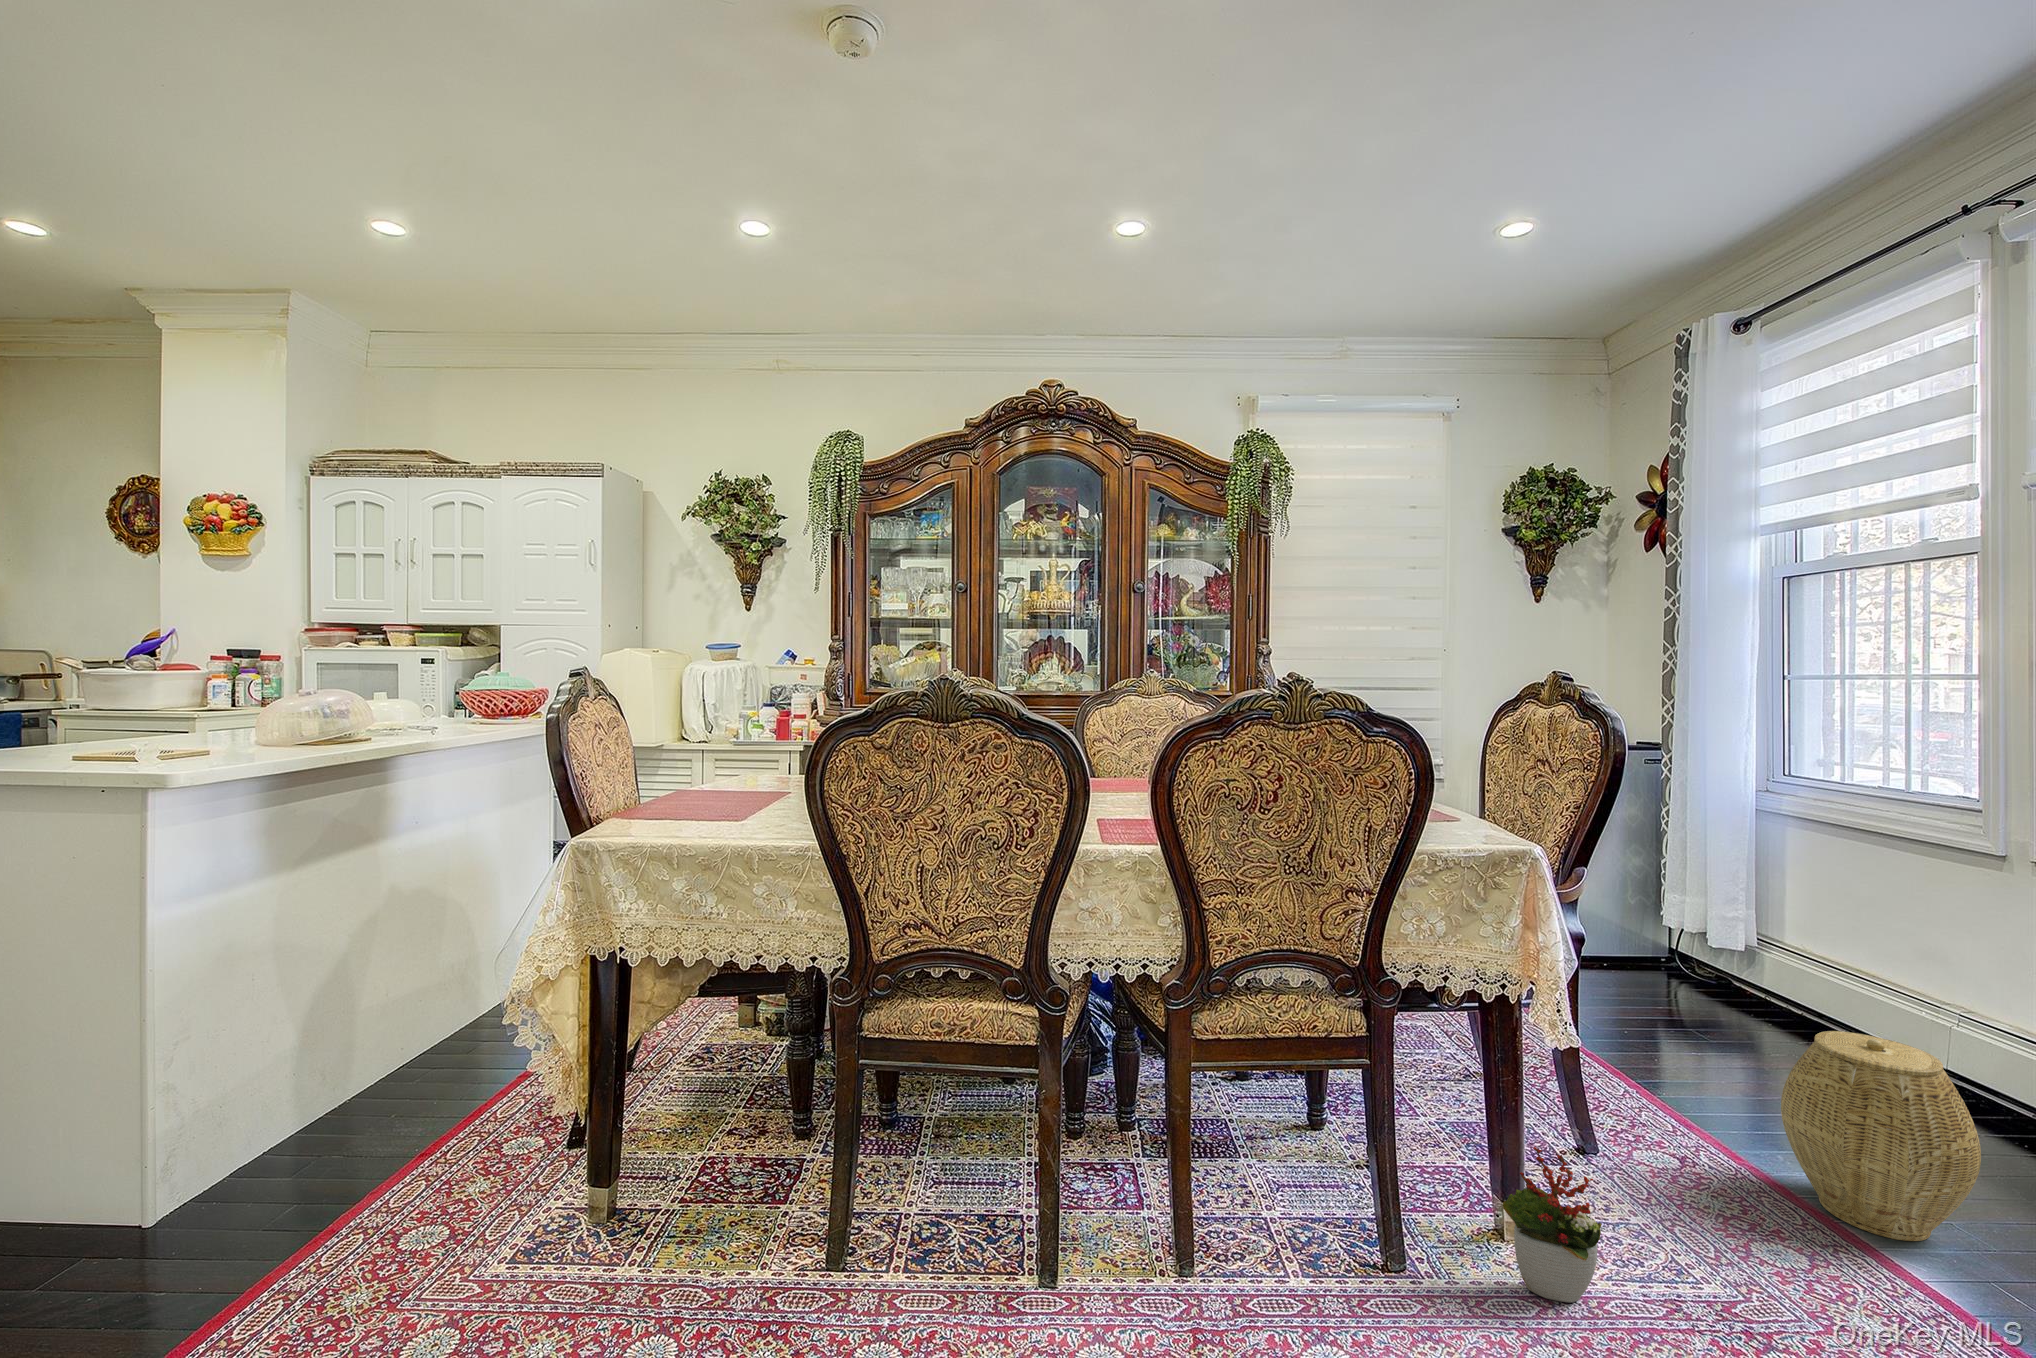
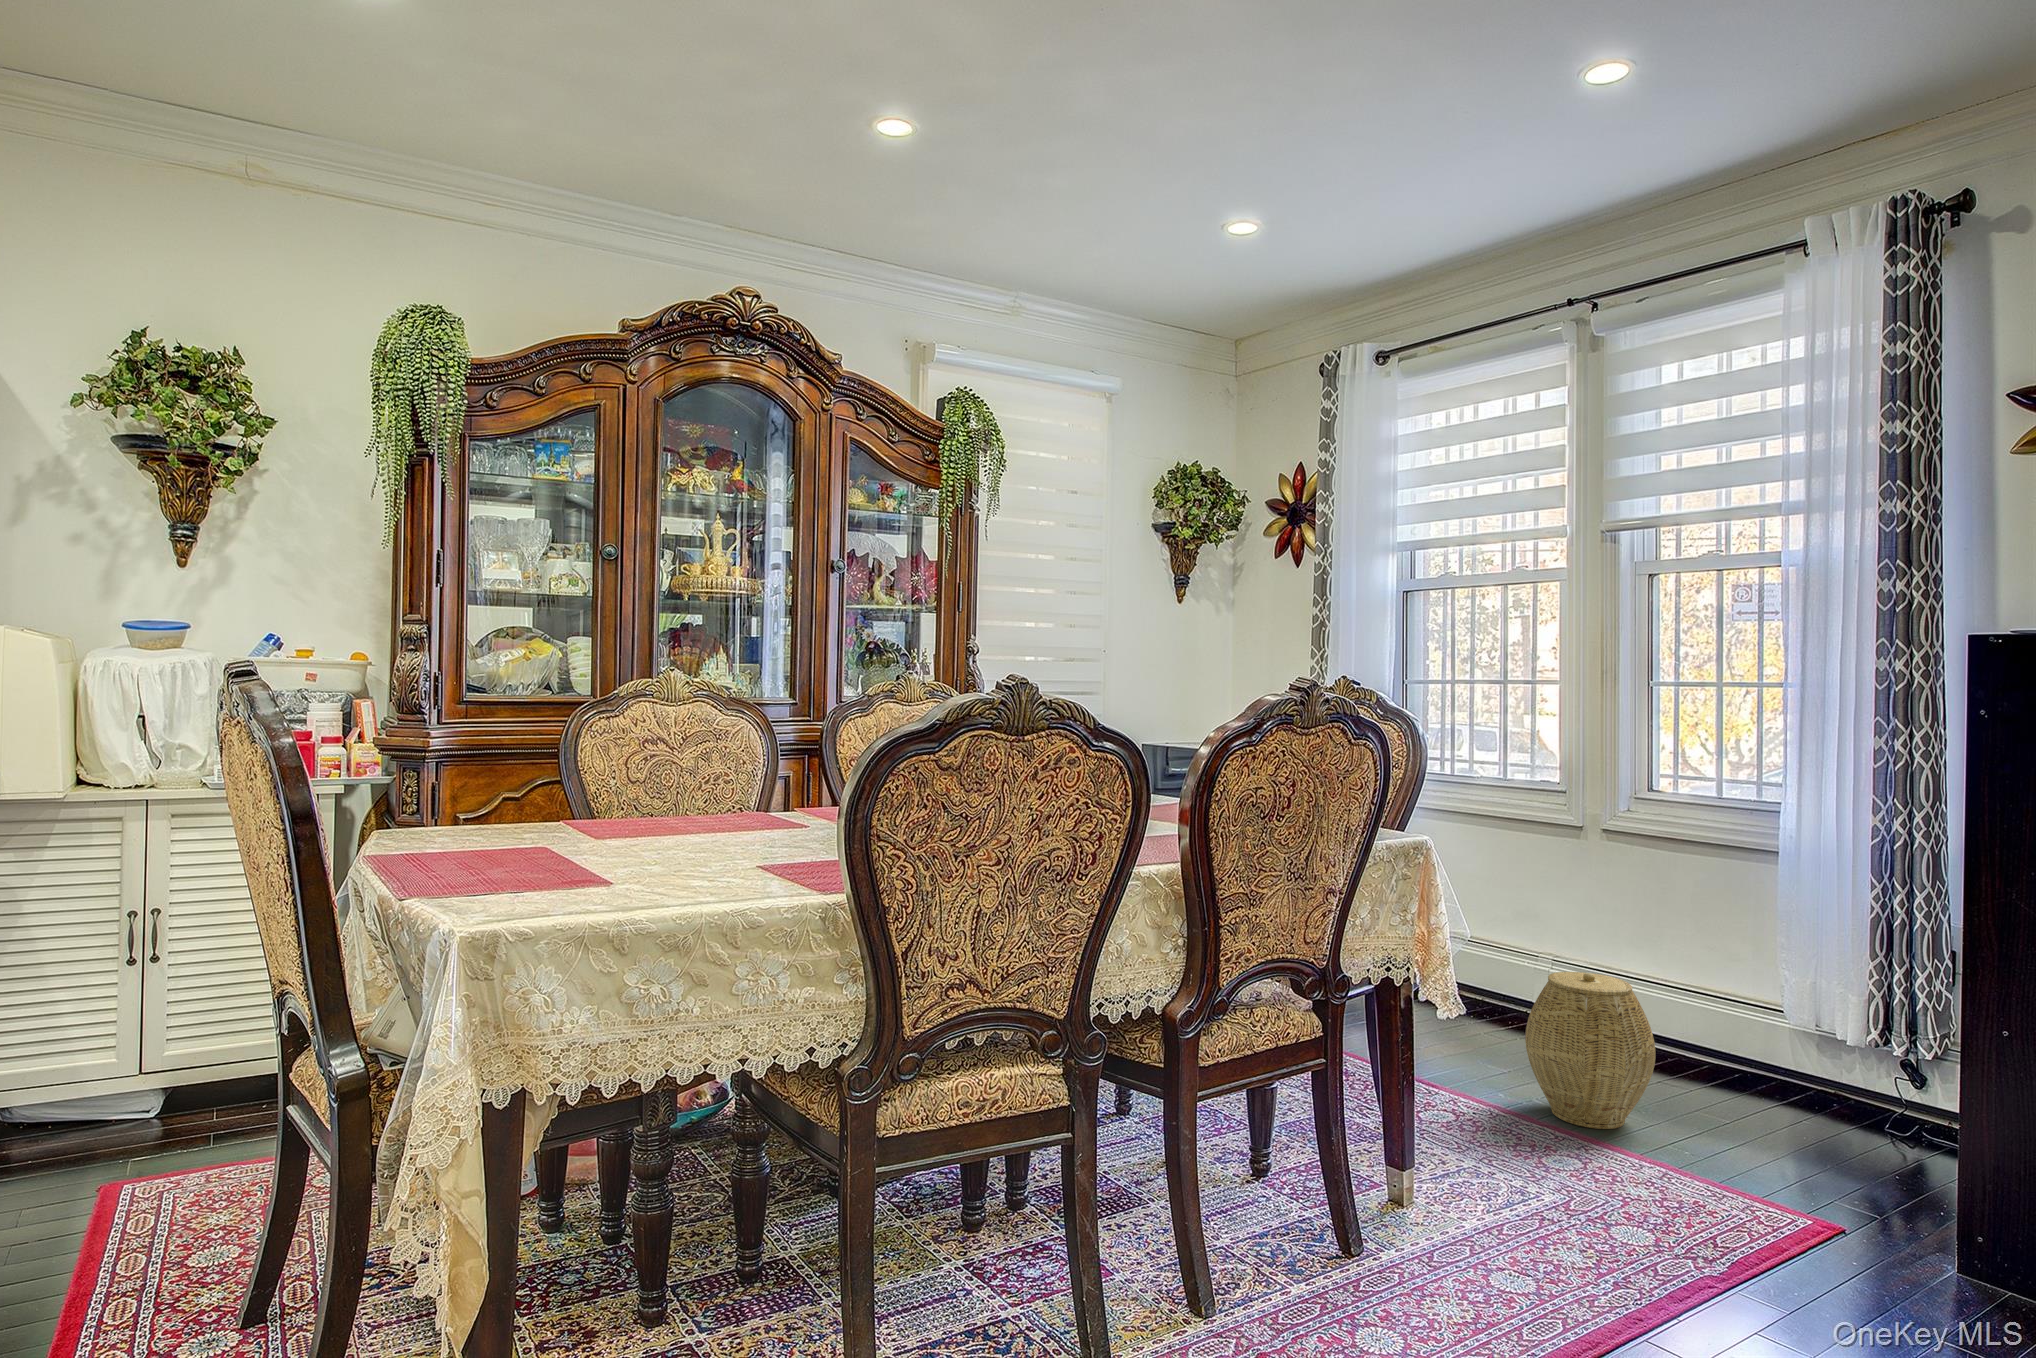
decorative plant: present [1503,1147,1602,1302] -> none [1431,1106,1504,1239]

